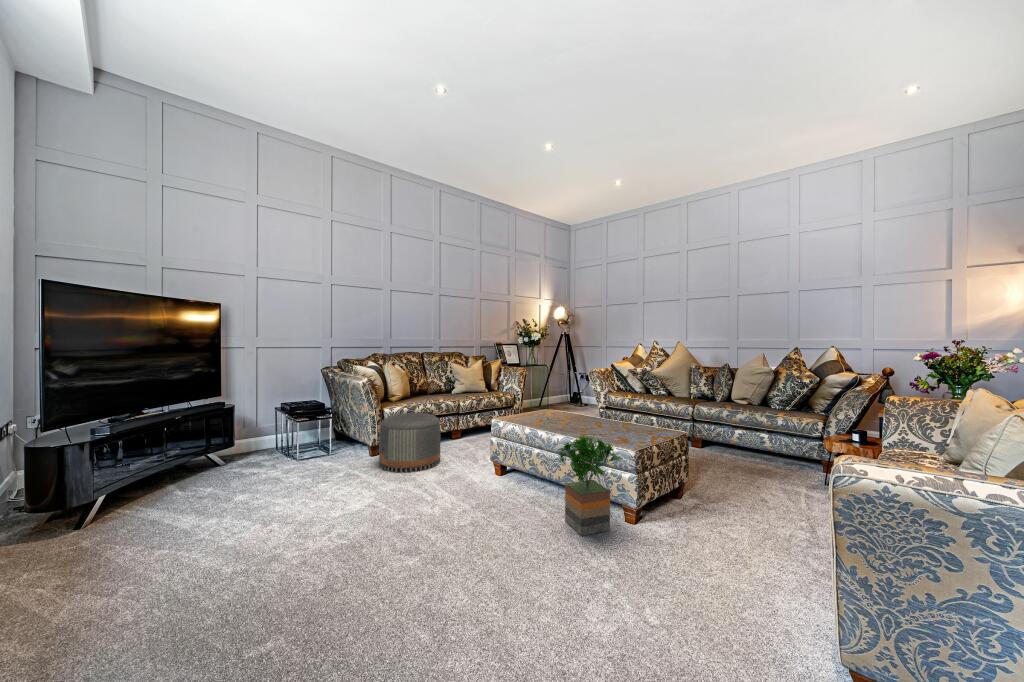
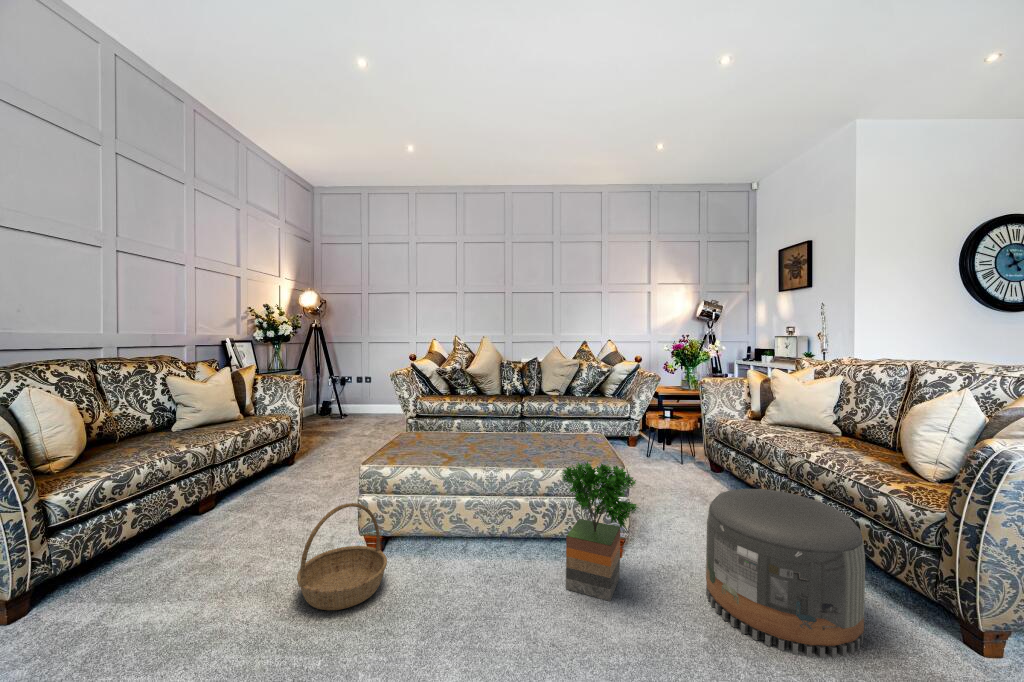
pouf: present [379,413,440,473] -> present [706,489,865,658]
basket: none [441,435,489,488] -> present [297,503,387,610]

